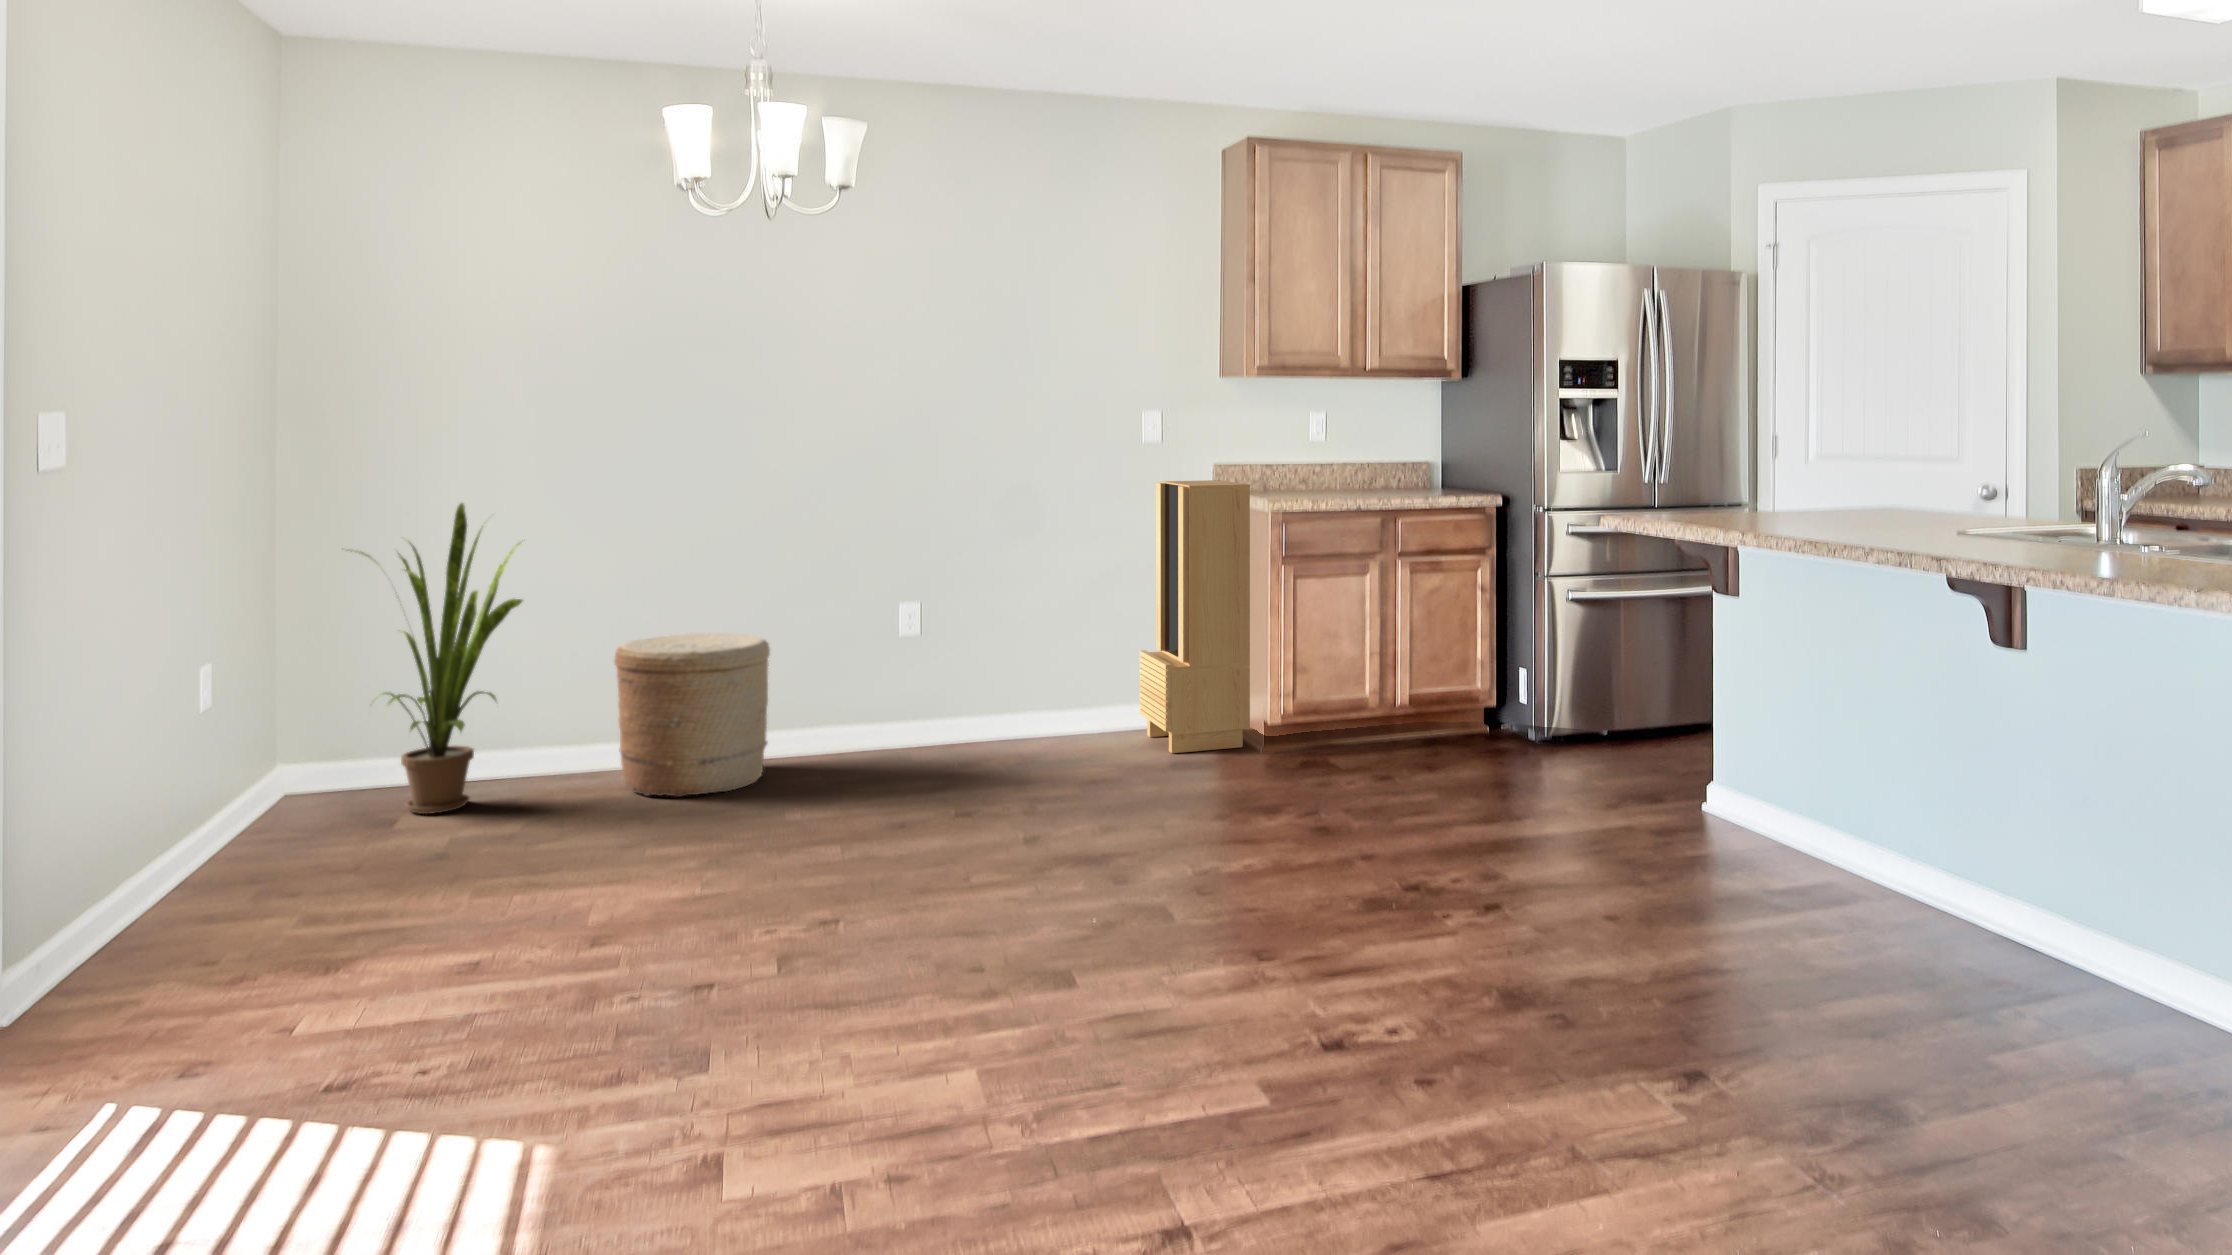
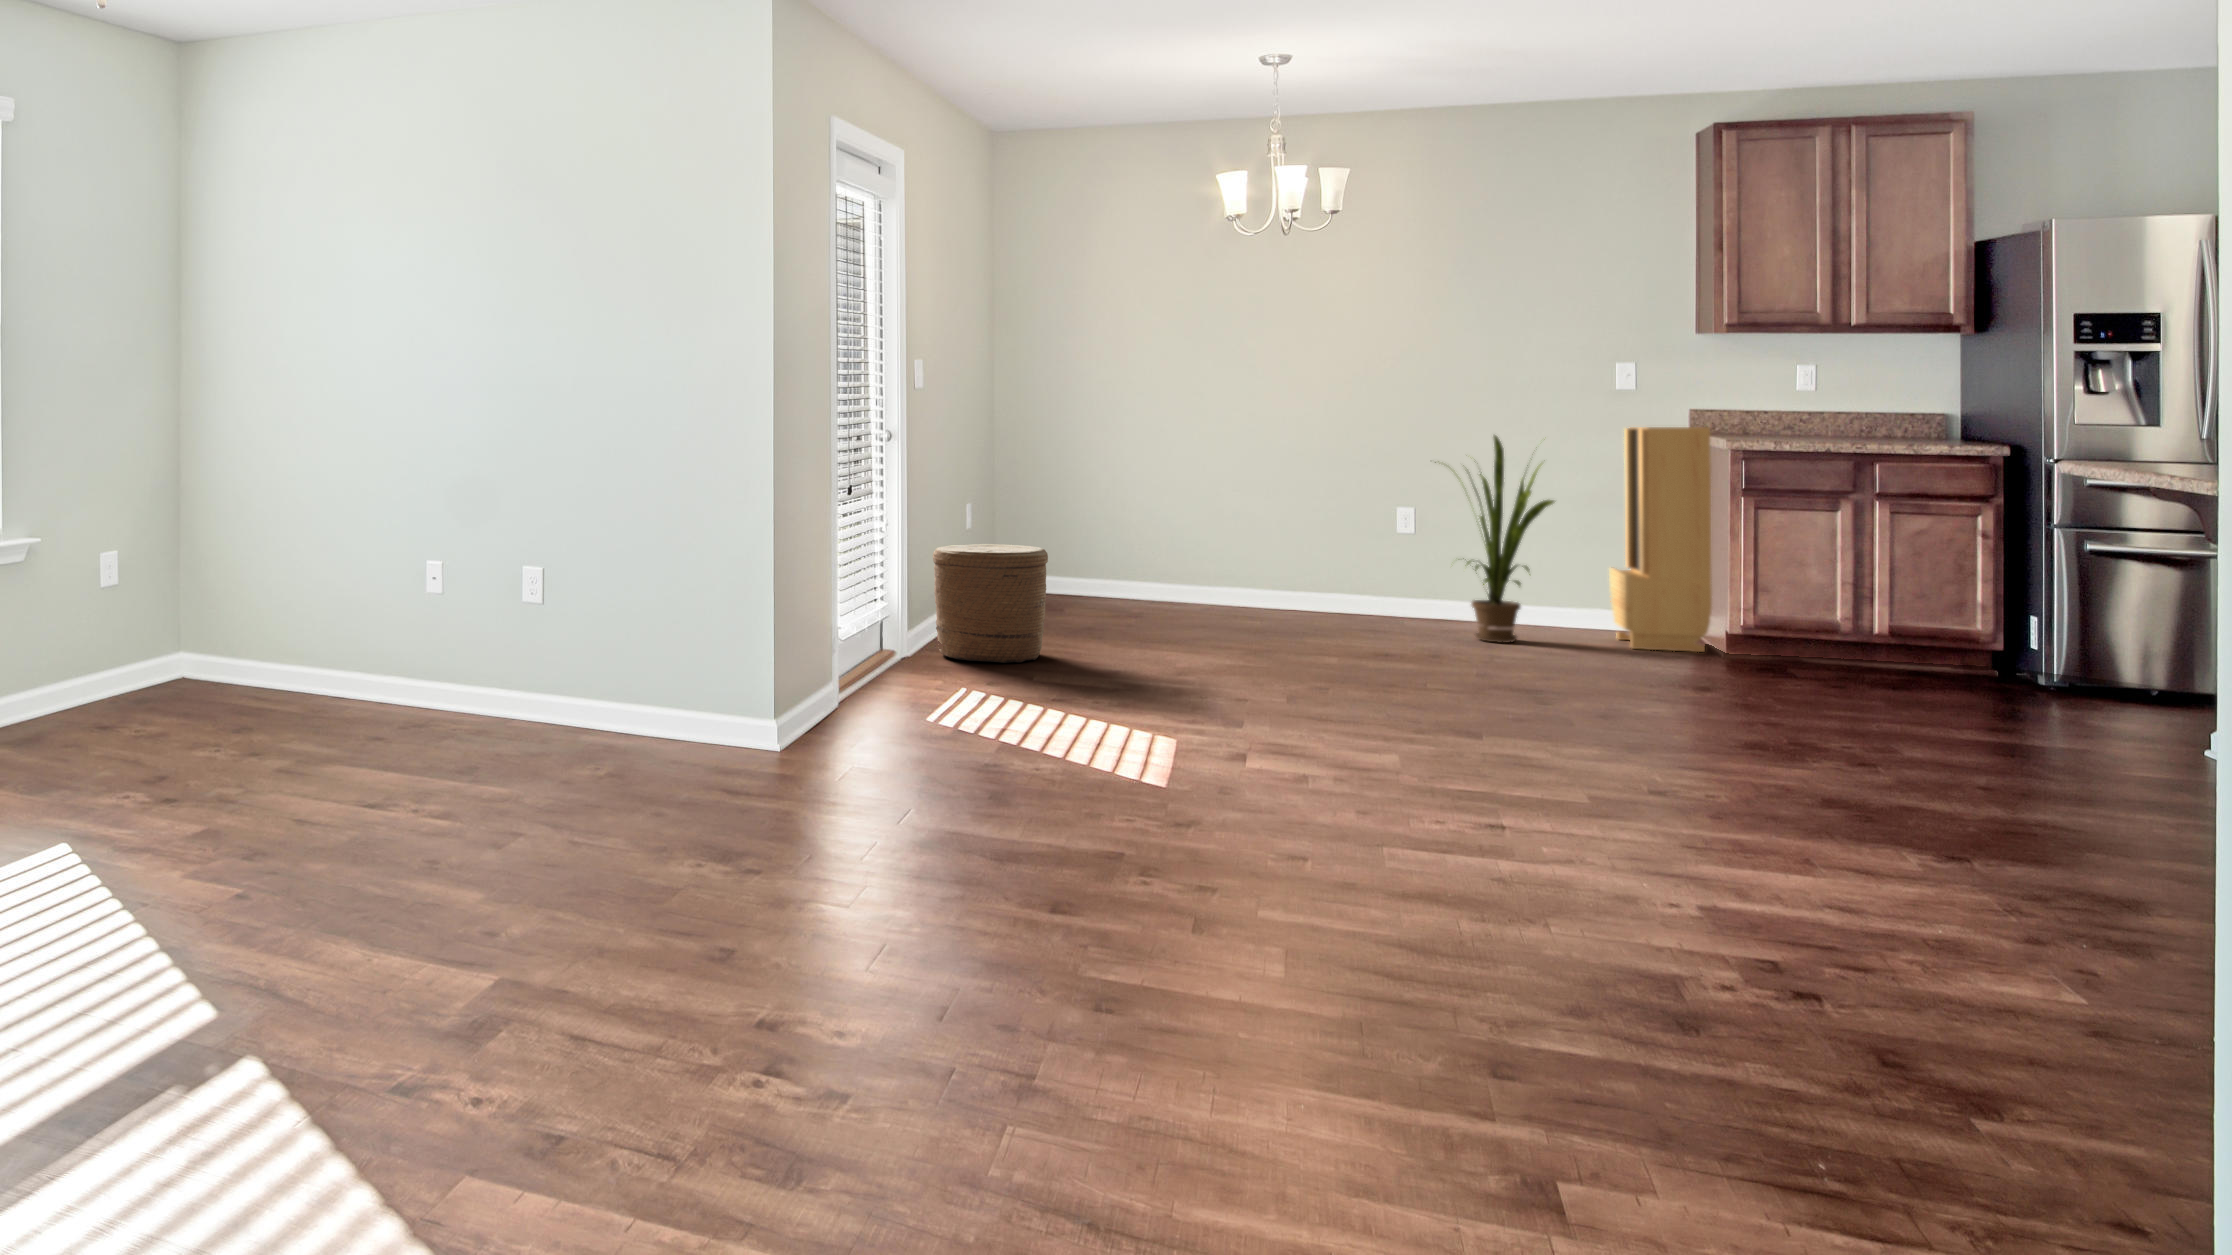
house plant: present [359,503,522,814] -> present [1435,435,1554,643]
woven basket: present [614,633,770,797] -> present [933,544,1048,663]

